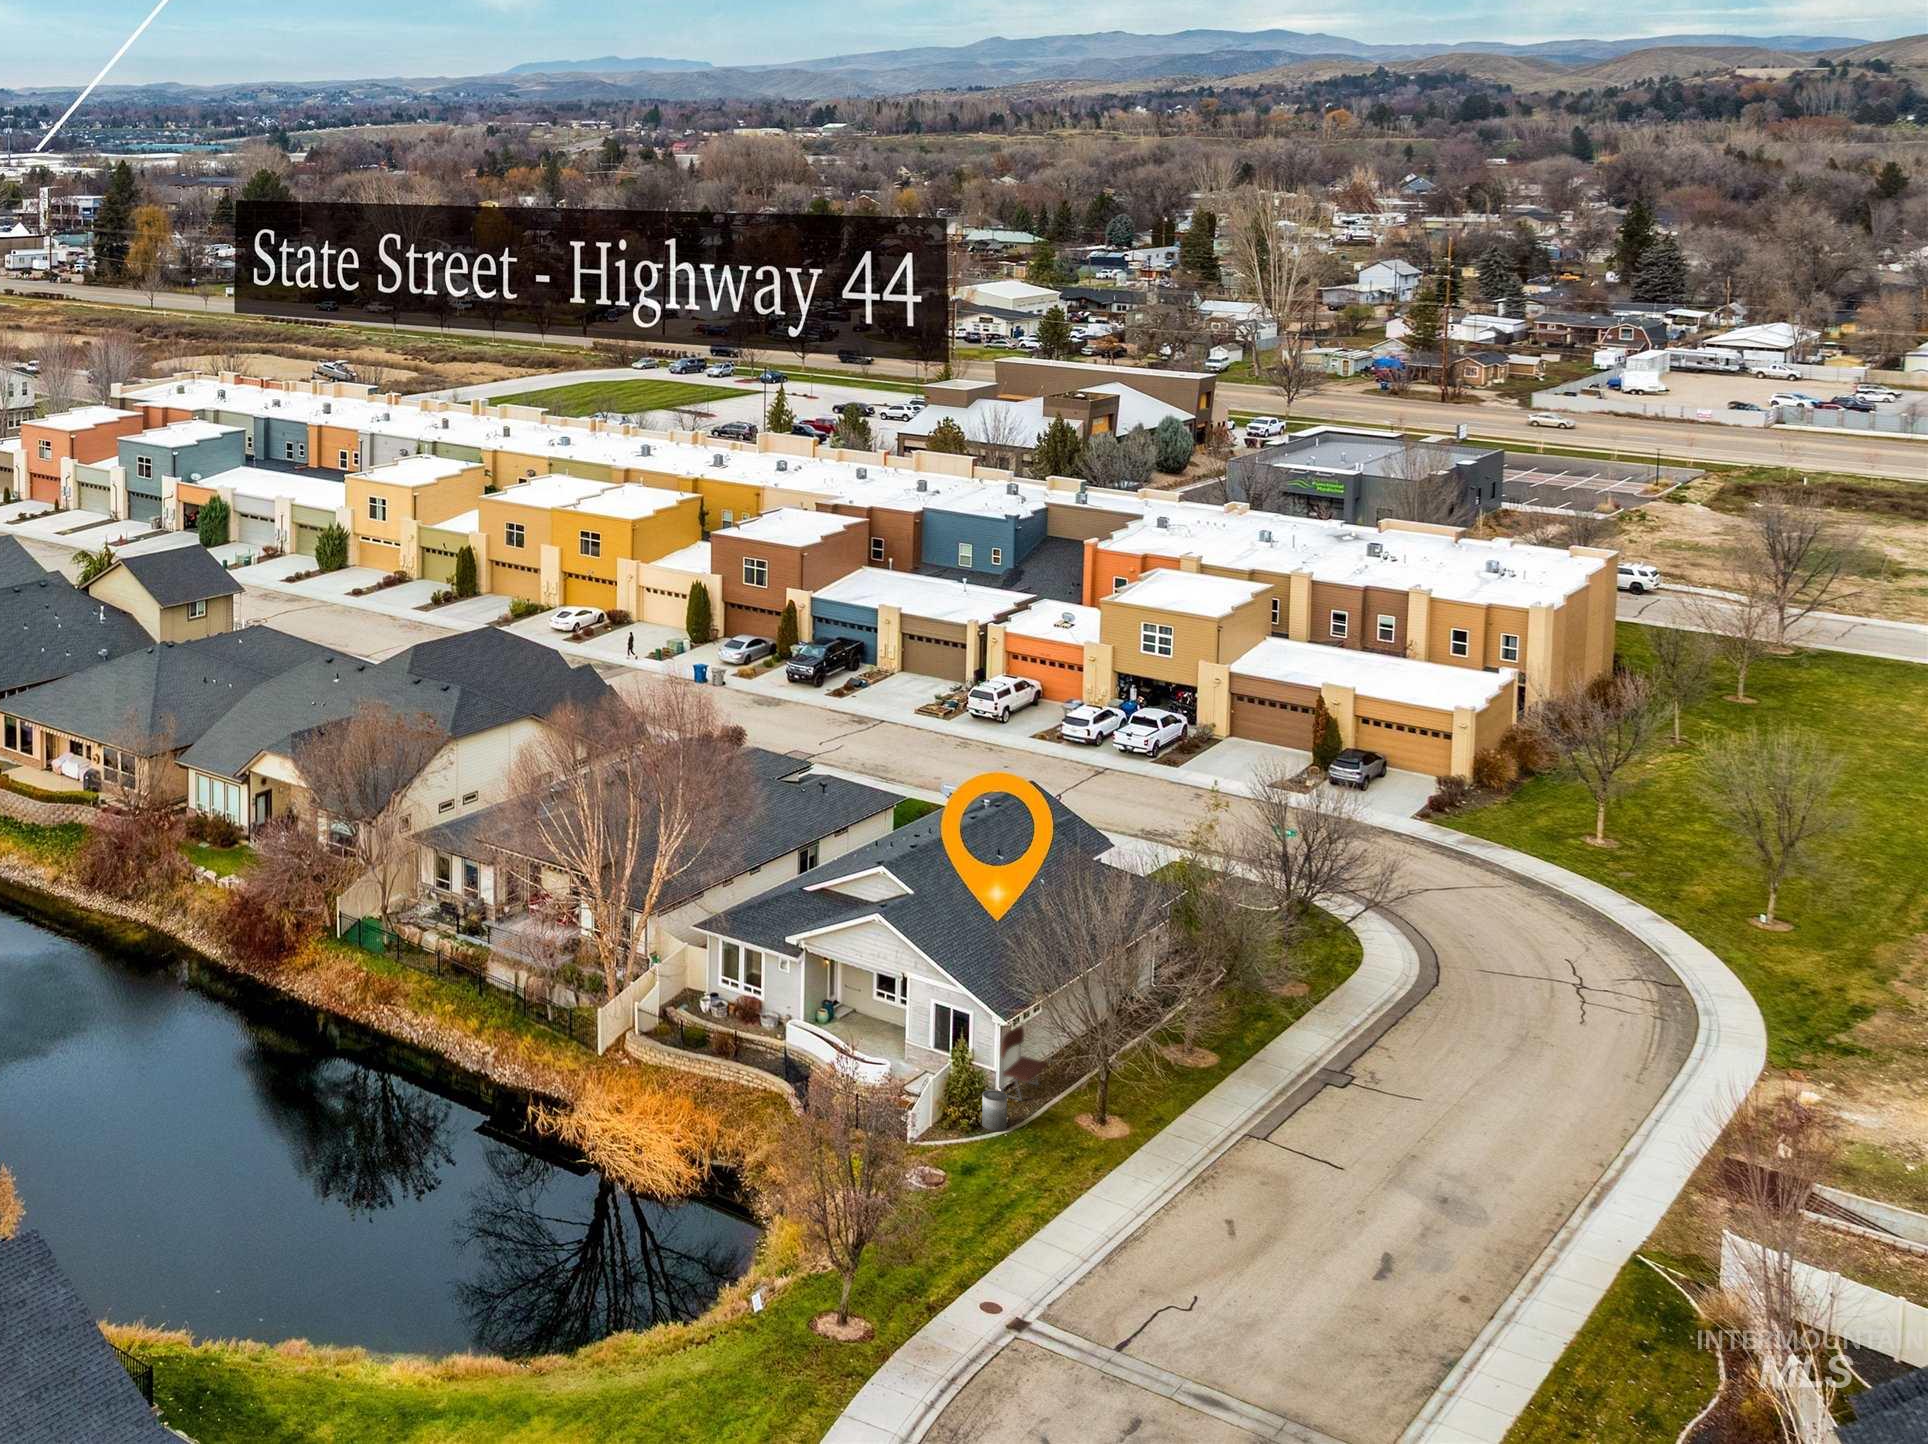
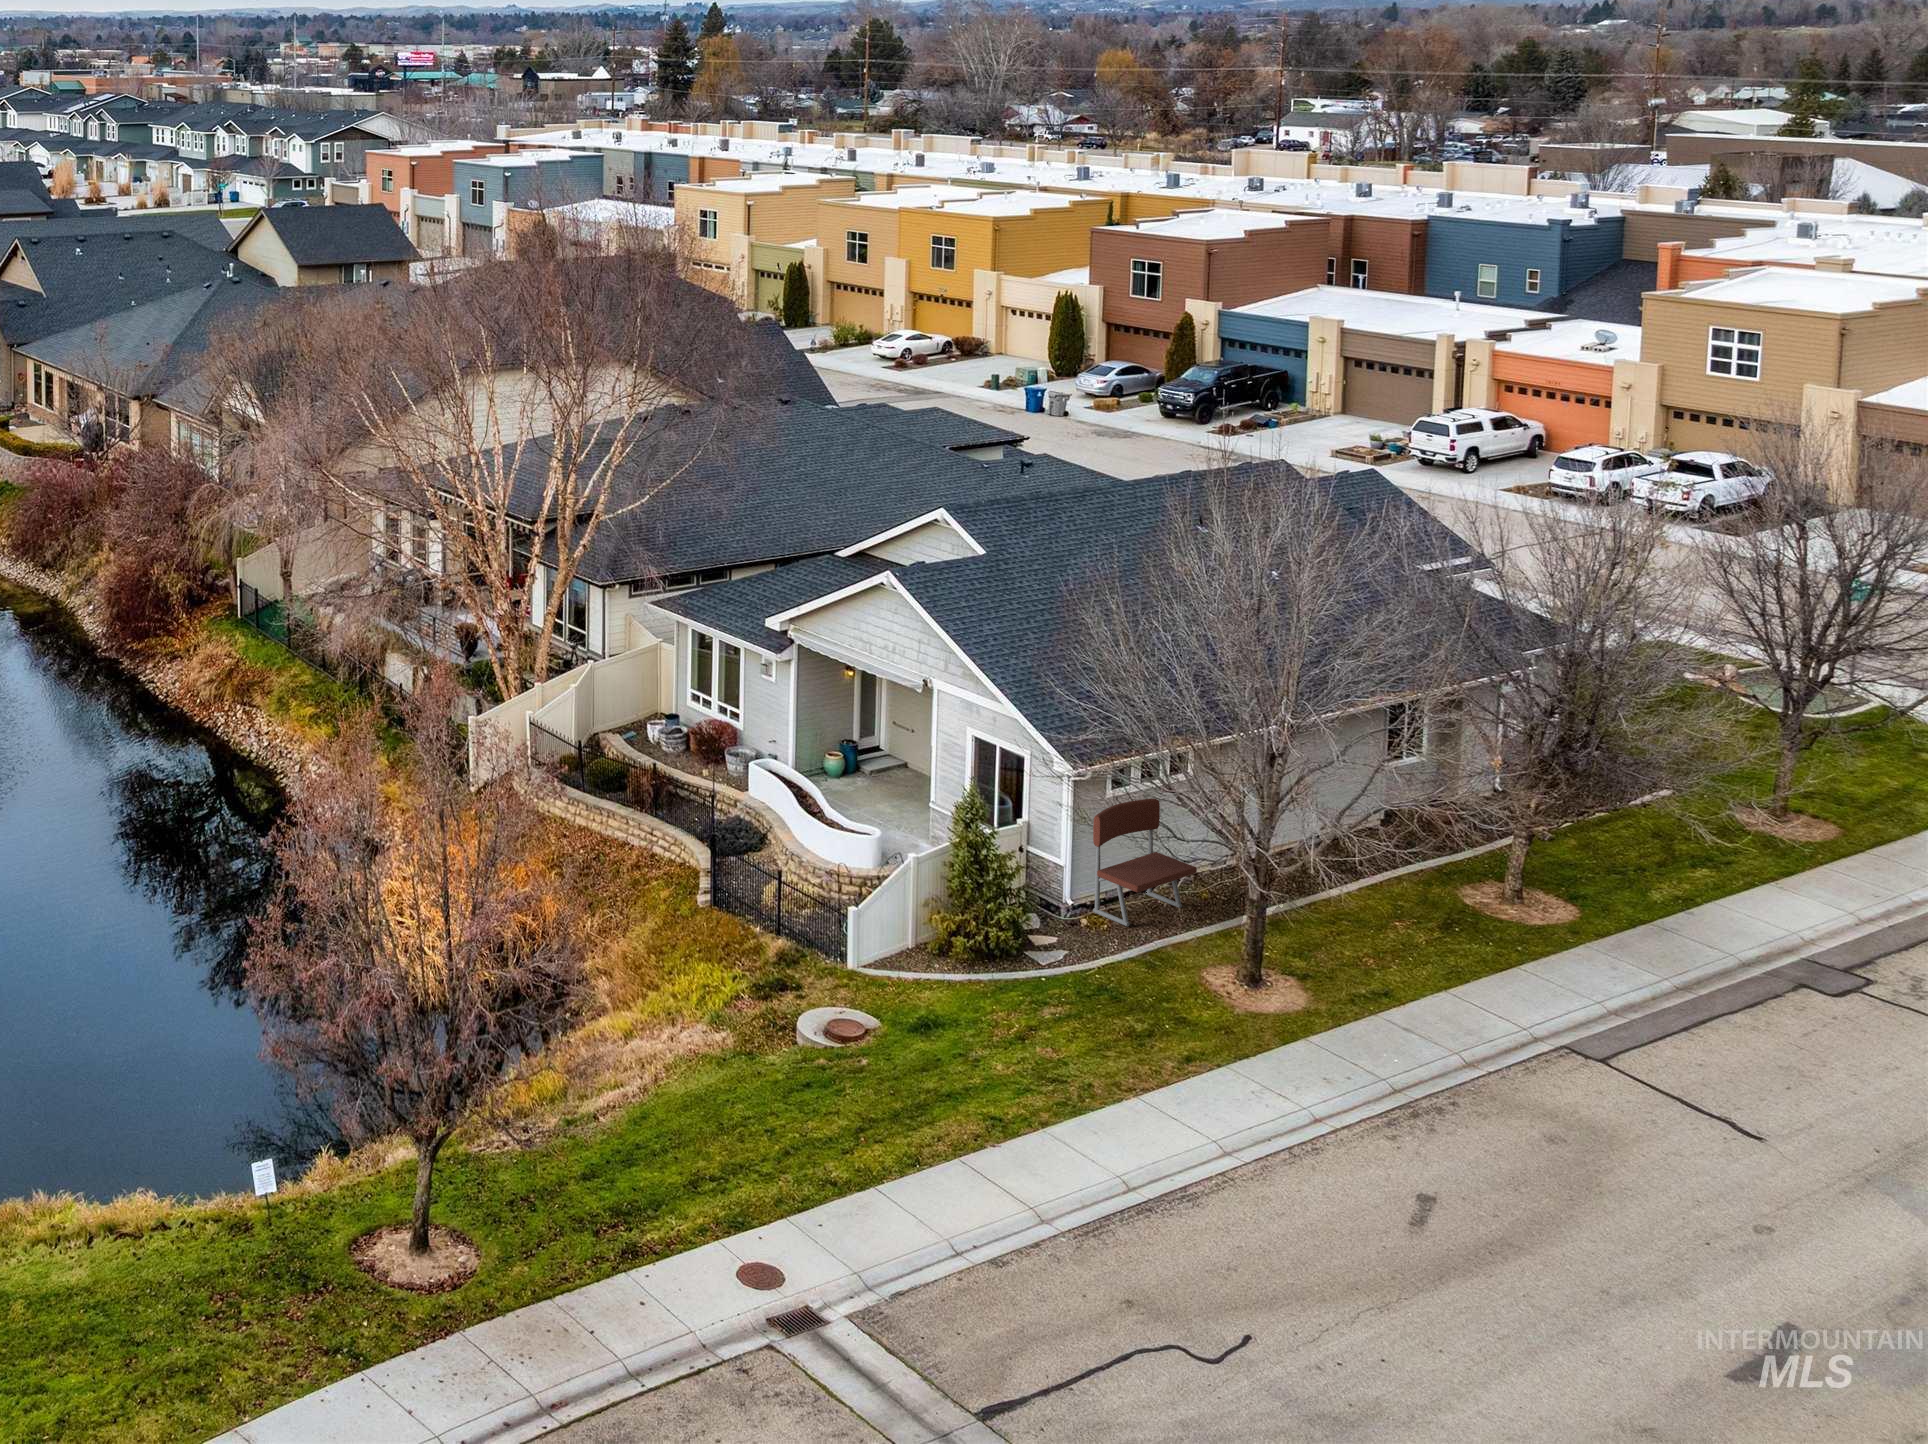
trash can: present [982,1090,1007,1132] -> none [1019,892,1066,967]

